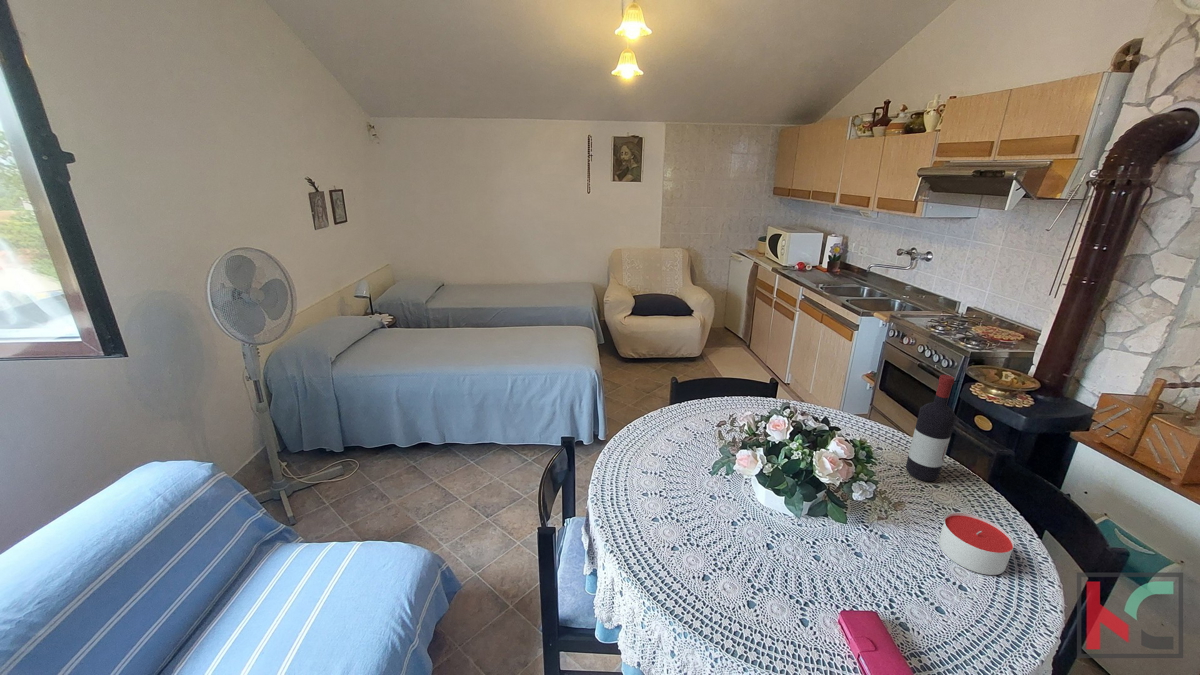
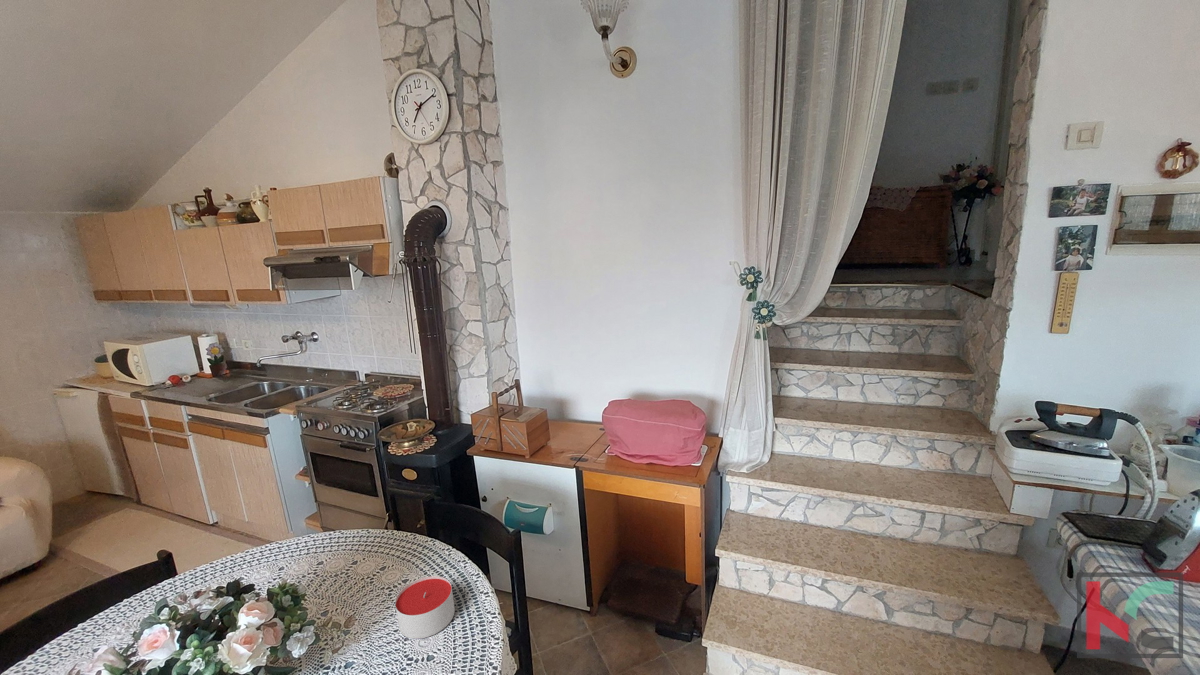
wine bottle: present [906,375,956,481] -> none [338,460,383,574]

